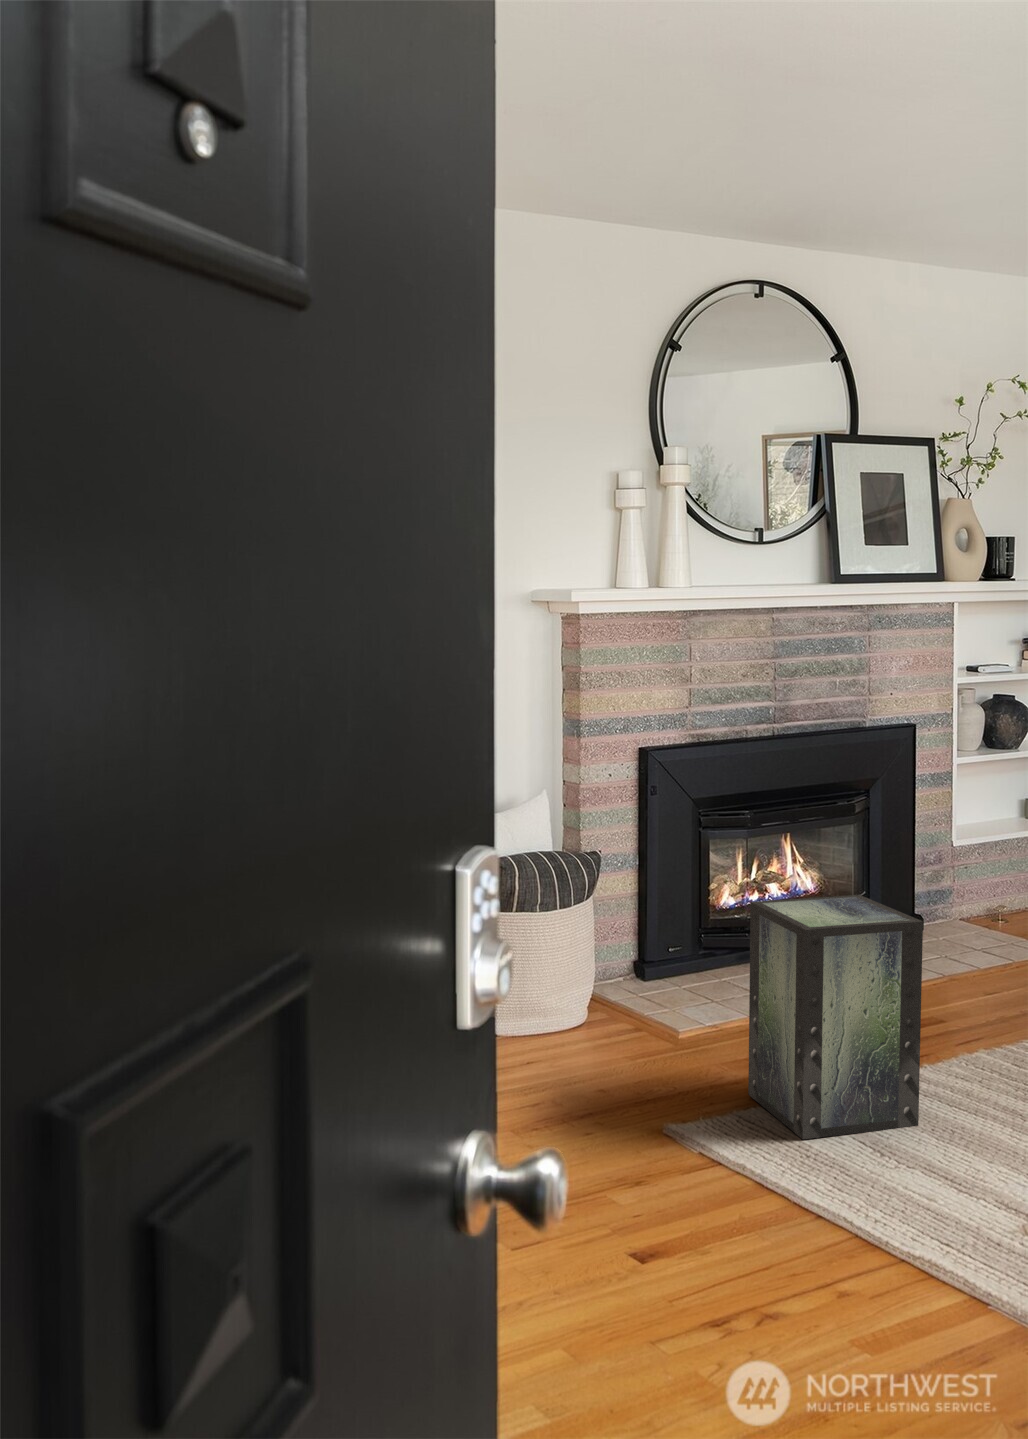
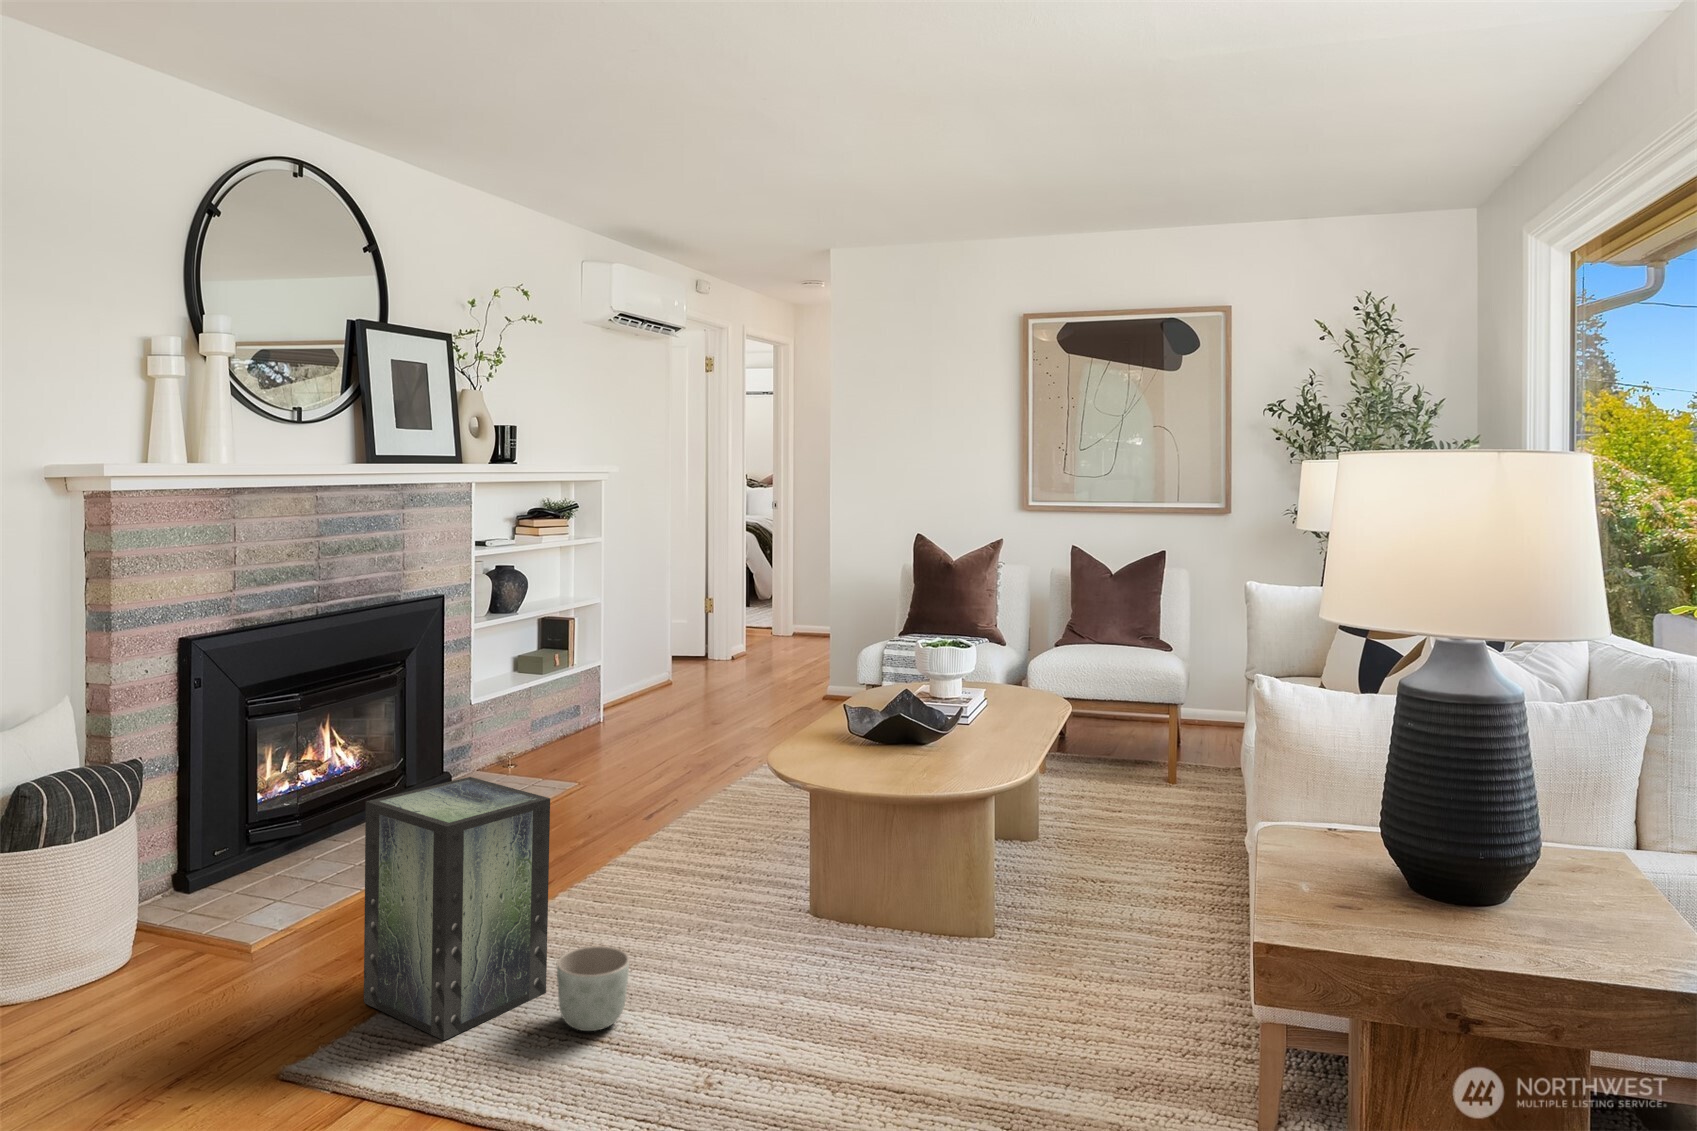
planter: none [912,1082,992,1168] -> present [557,946,630,1031]

